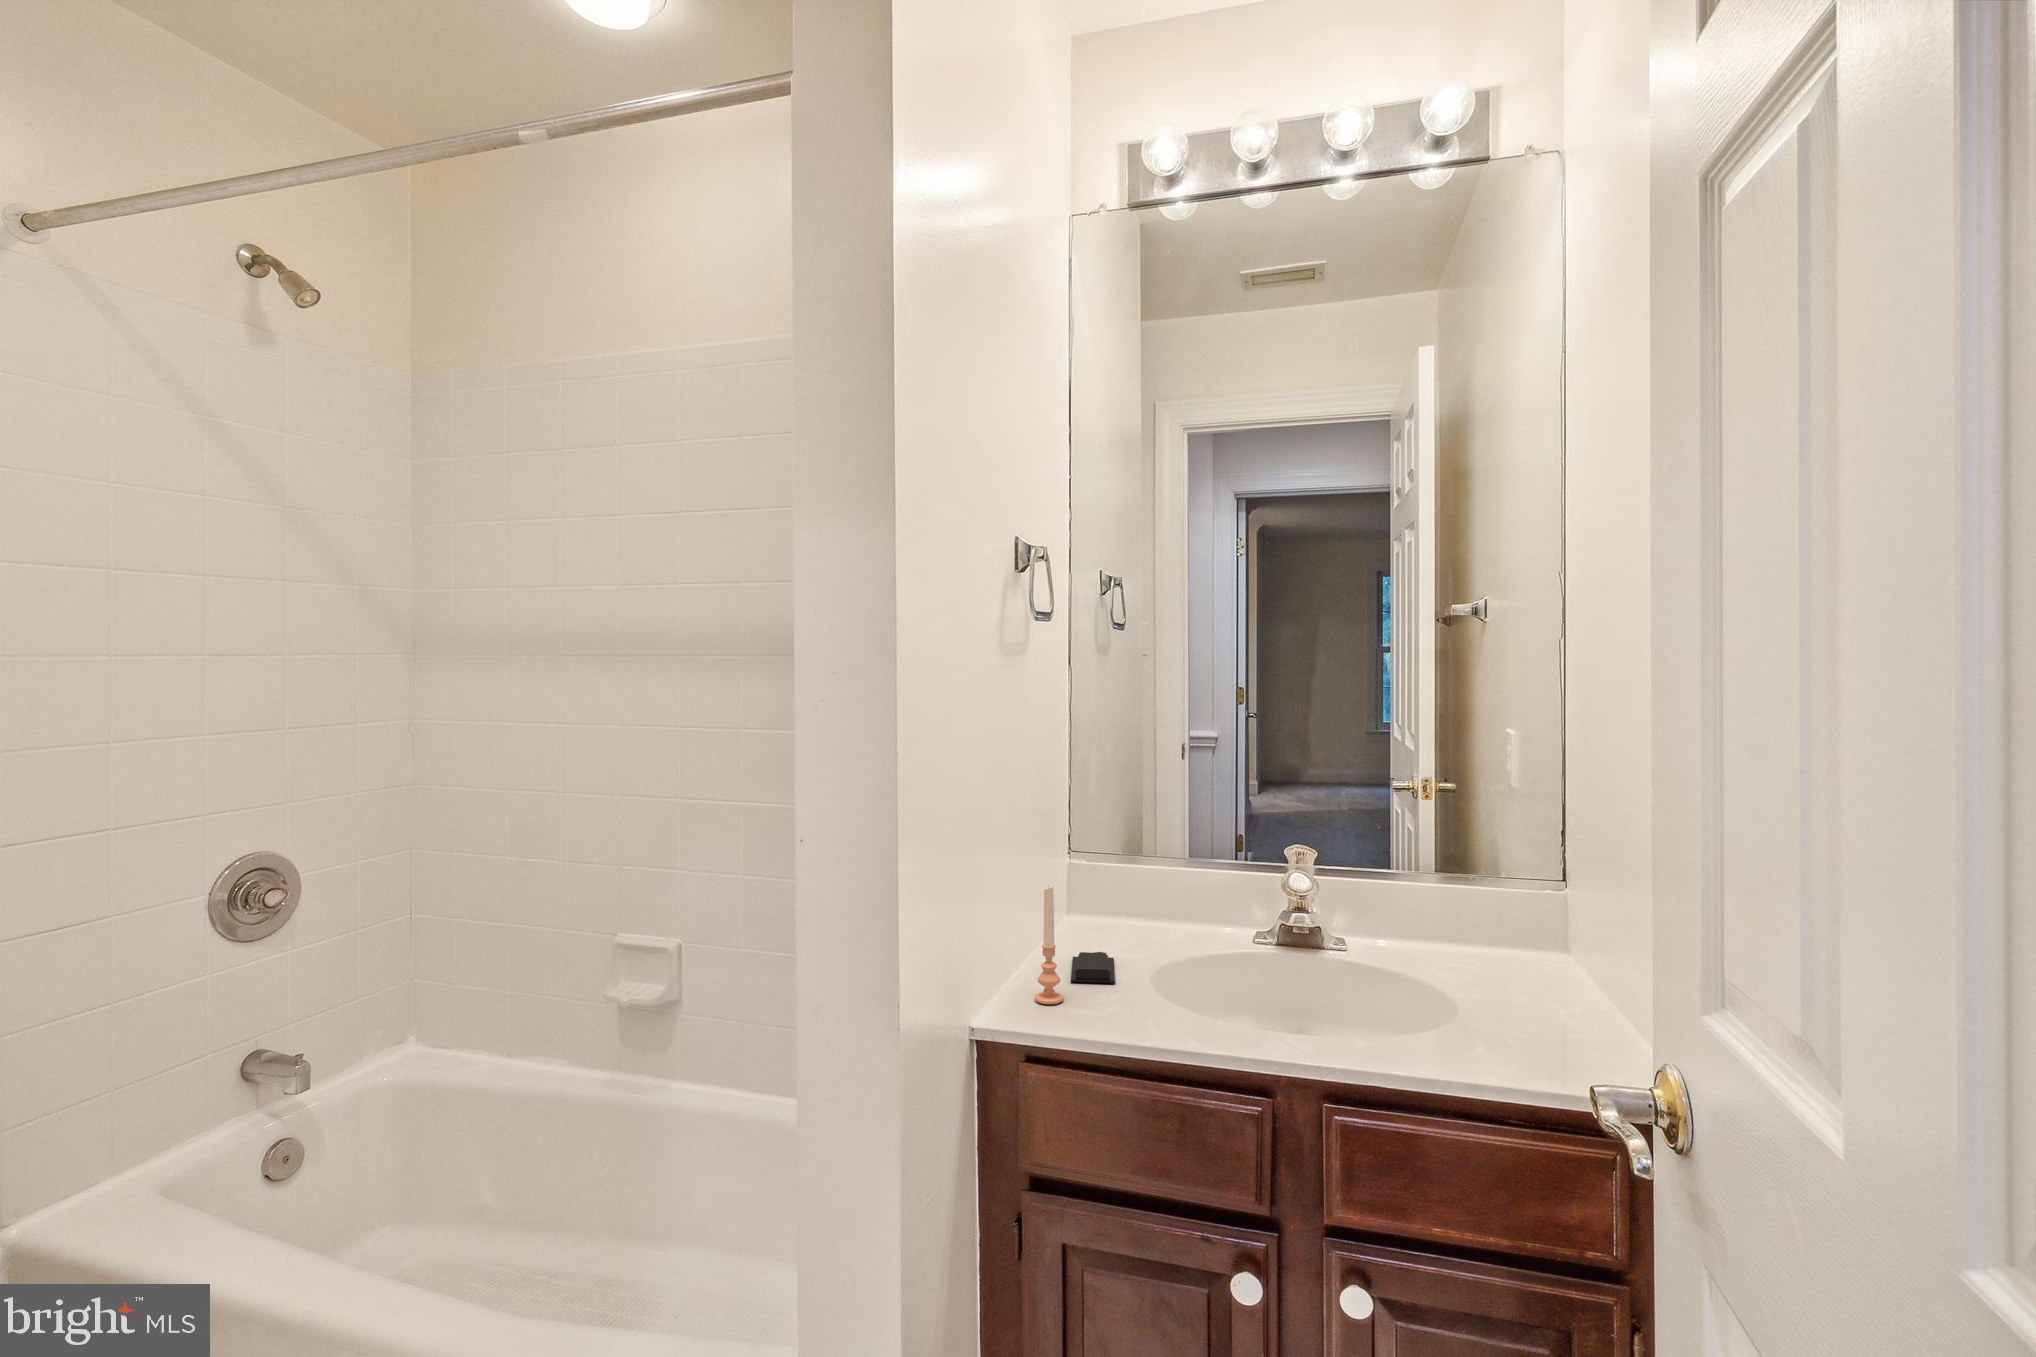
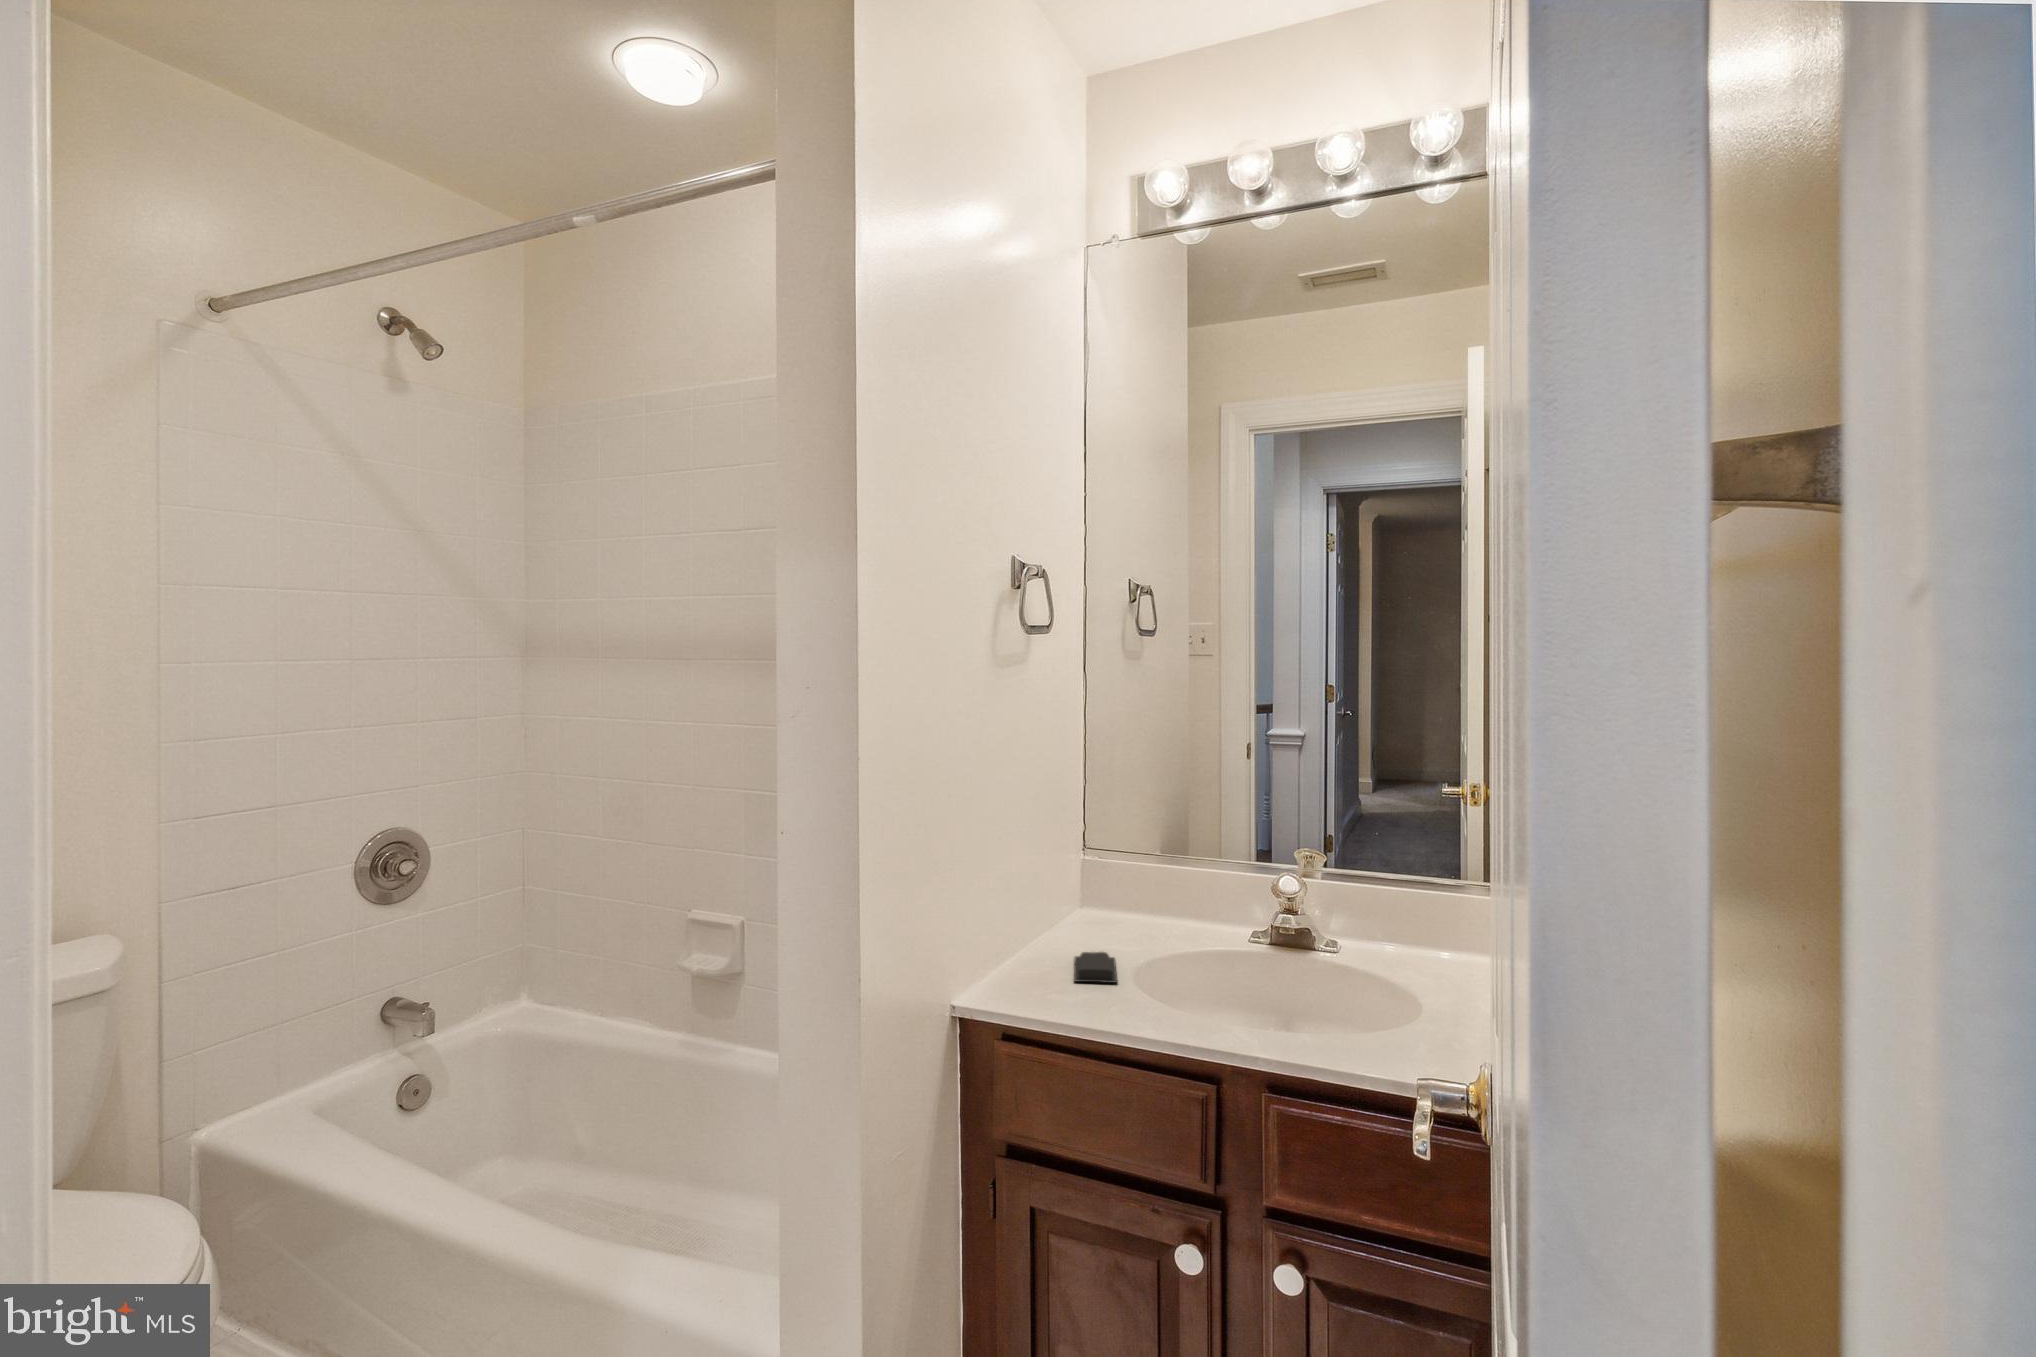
candle: present [1035,886,1063,1004] -> none [1039,887,1067,1005]

